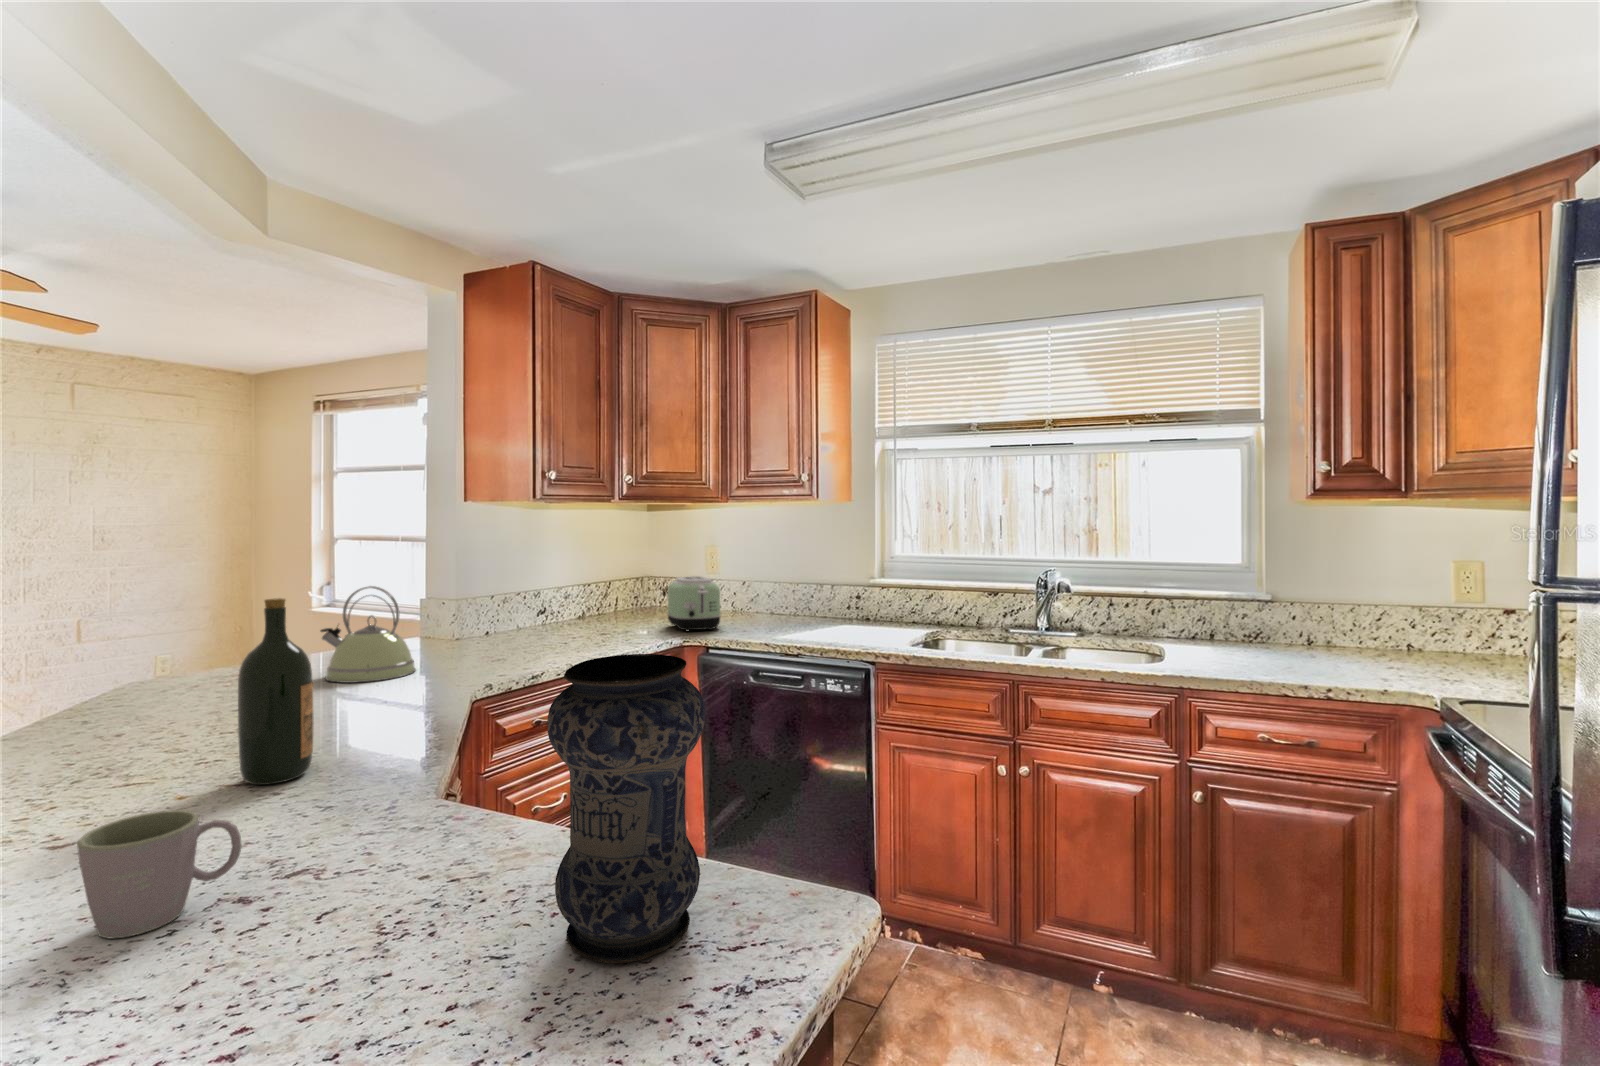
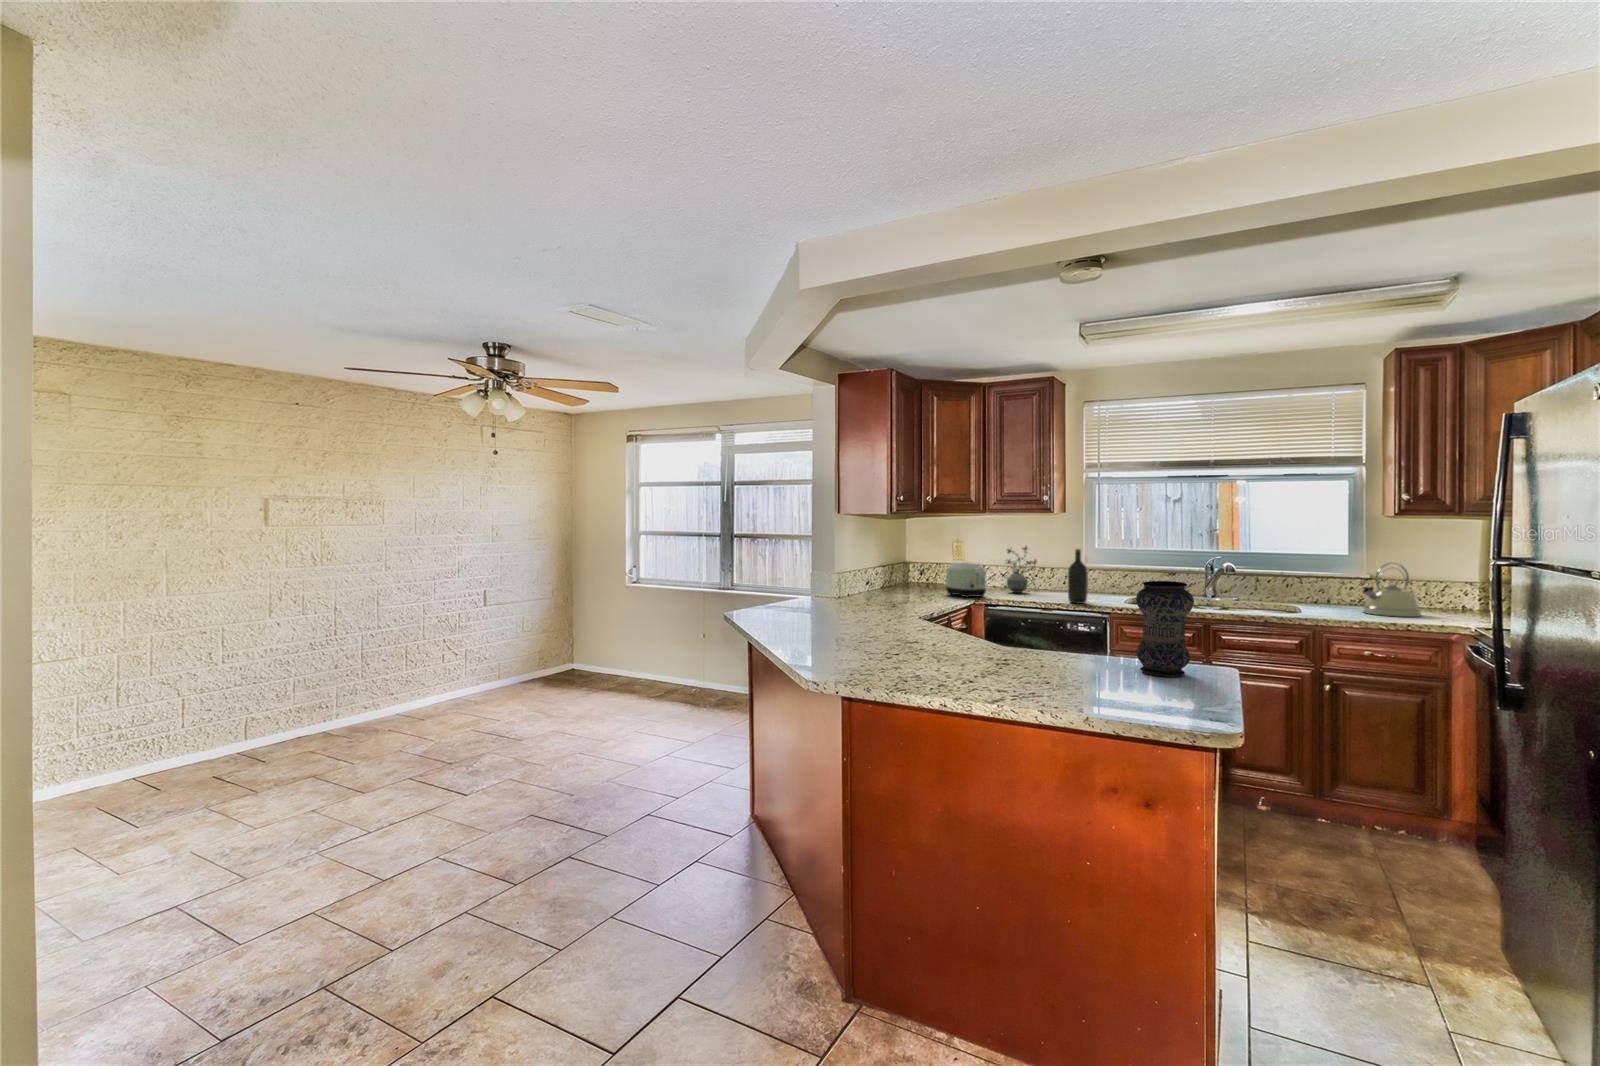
potted plant: none [764,551,810,622] -> present [1007,546,1037,593]
kettle: present [321,586,416,683] -> present [1363,563,1421,617]
wine bottle: present [238,598,313,785] -> present [1068,549,1088,604]
mug: present [77,810,242,938] -> none [971,635,1004,672]

